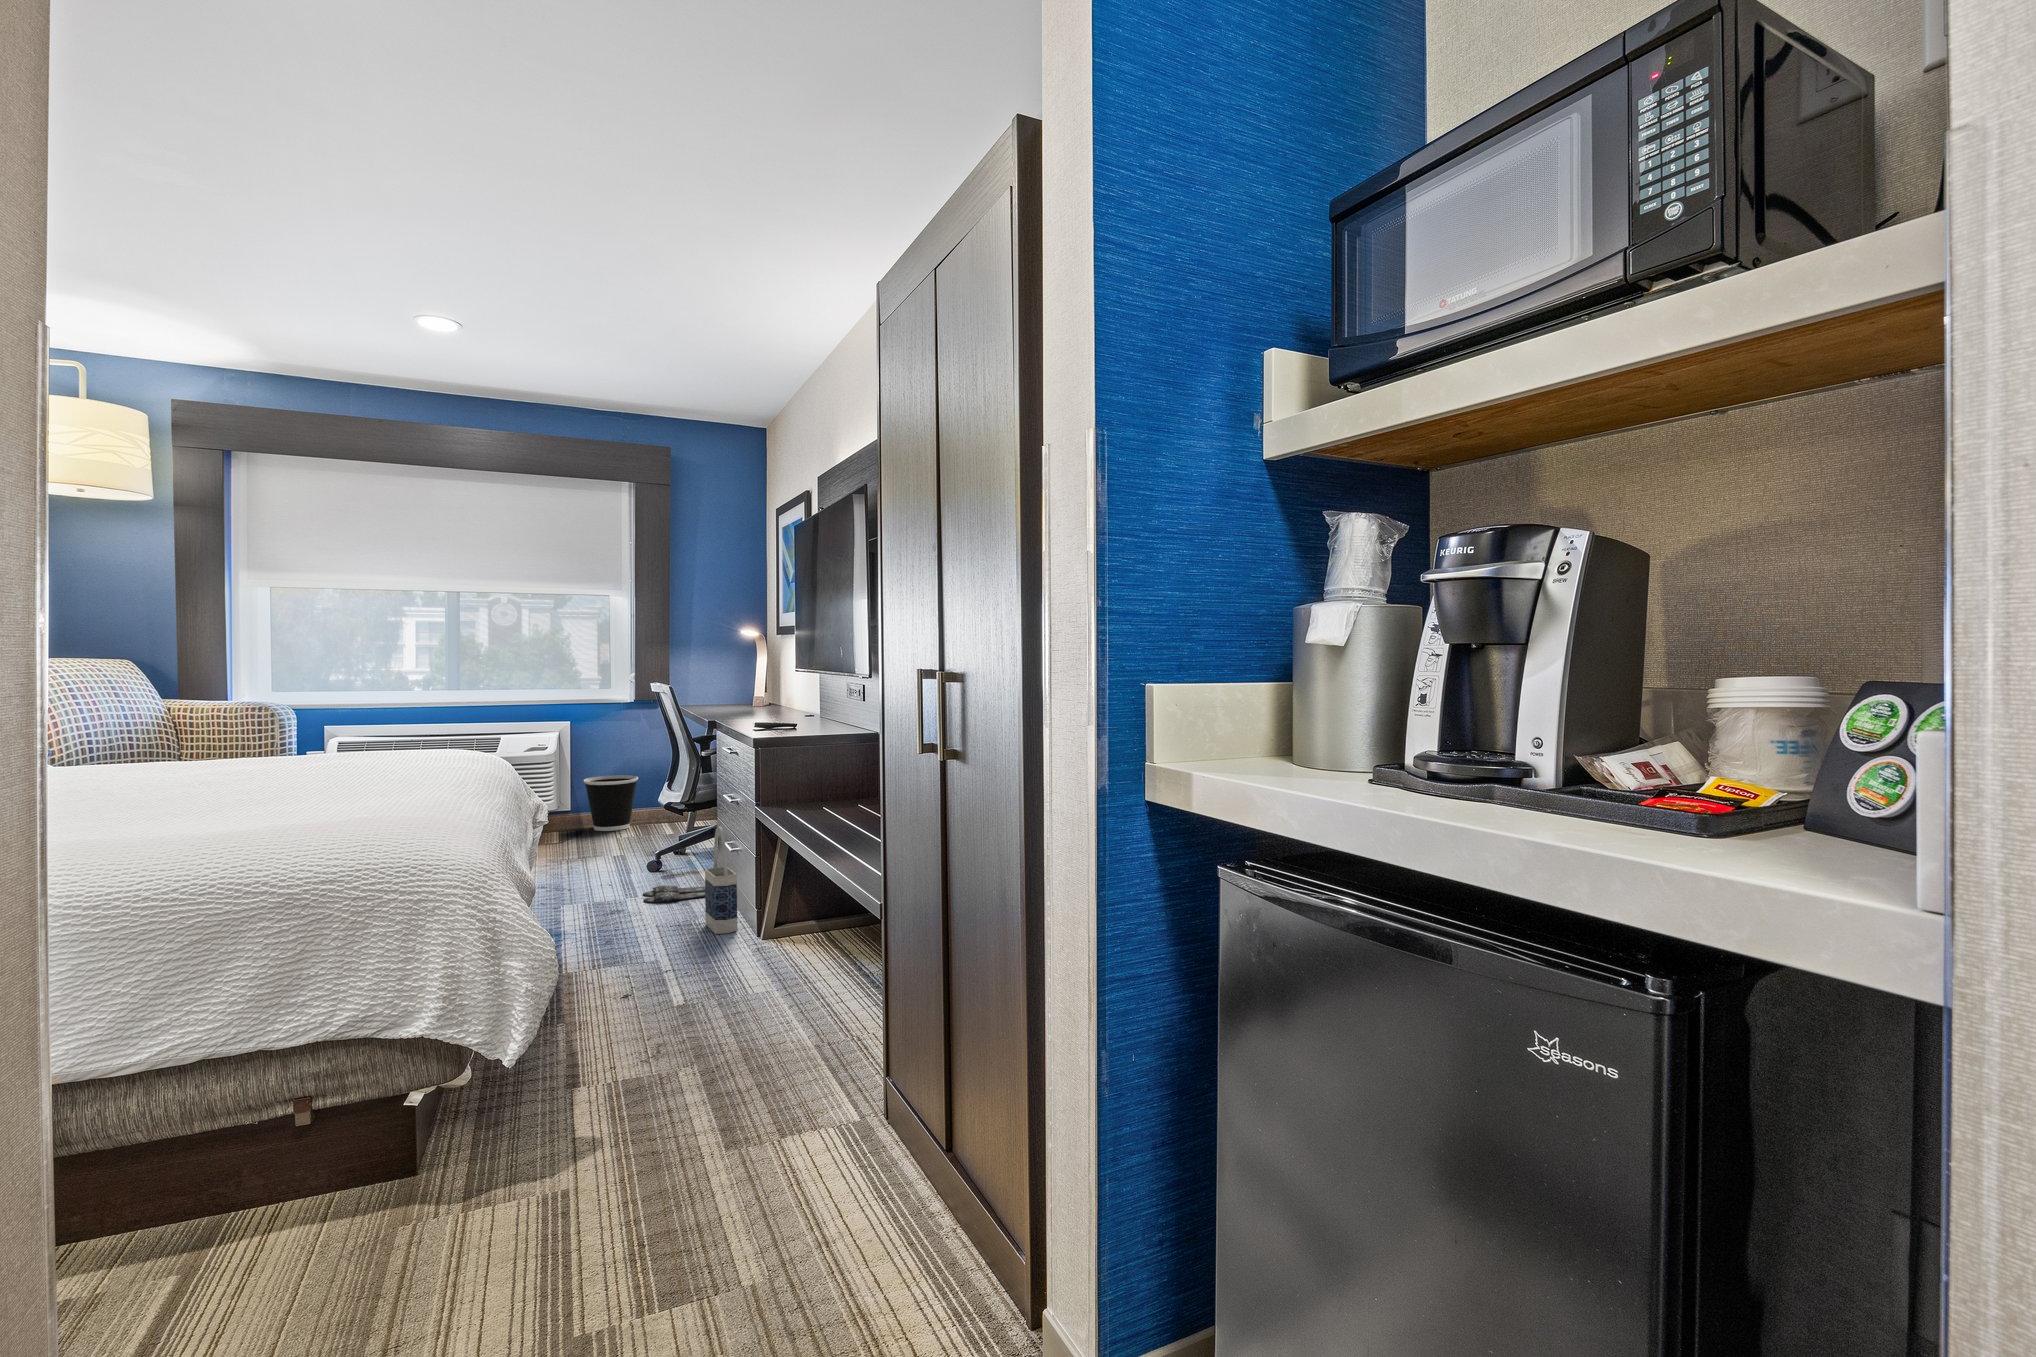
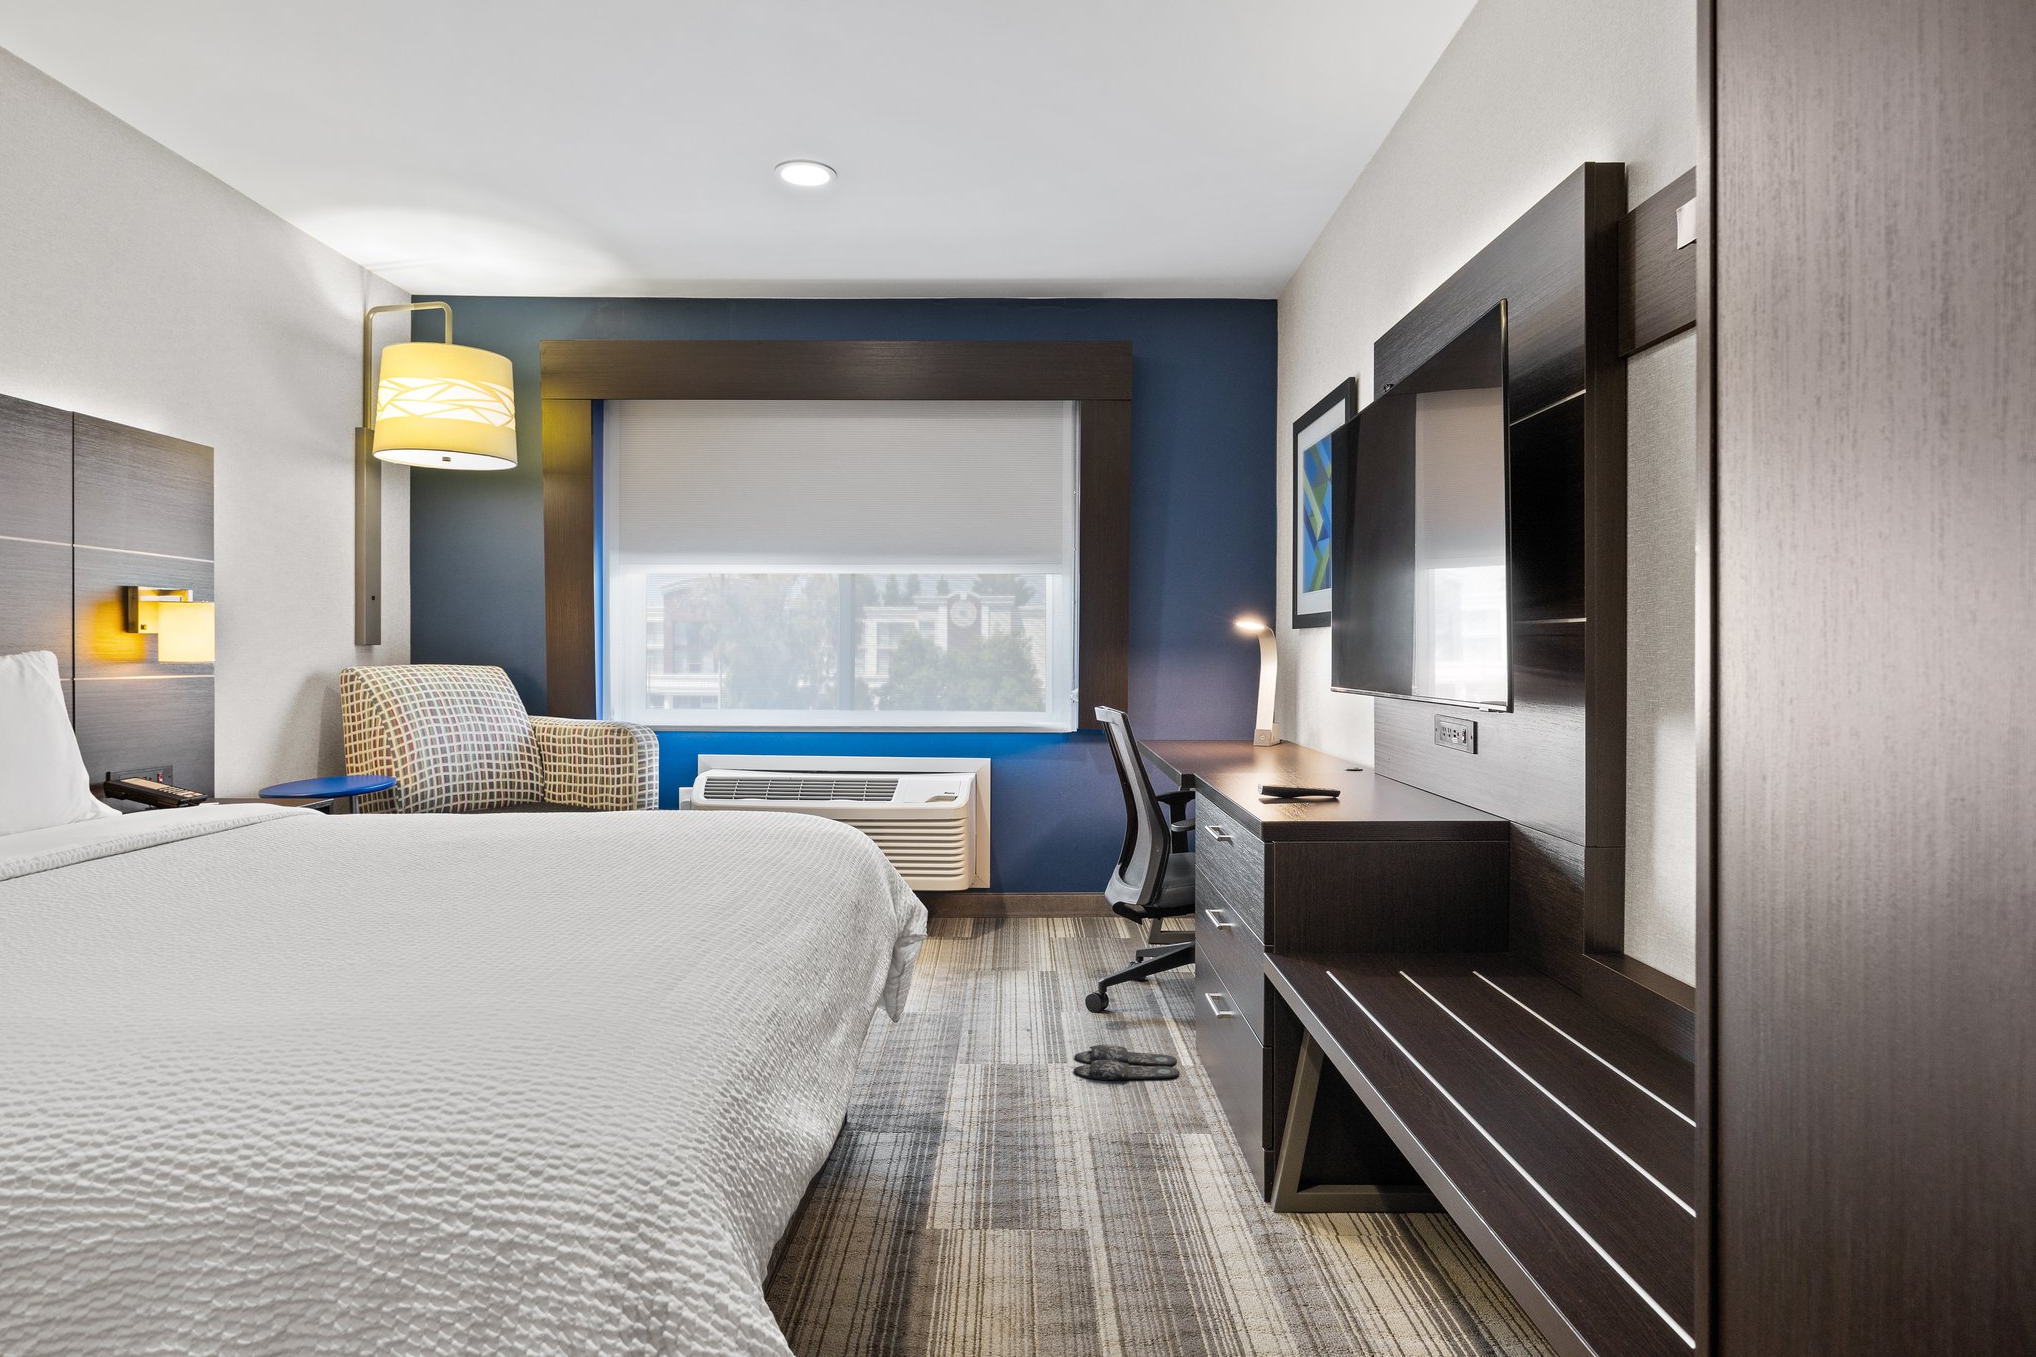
wastebasket: present [584,775,638,831] -> none [1011,840,1084,923]
bag: present [705,827,737,934] -> none [1169,977,1223,1176]

